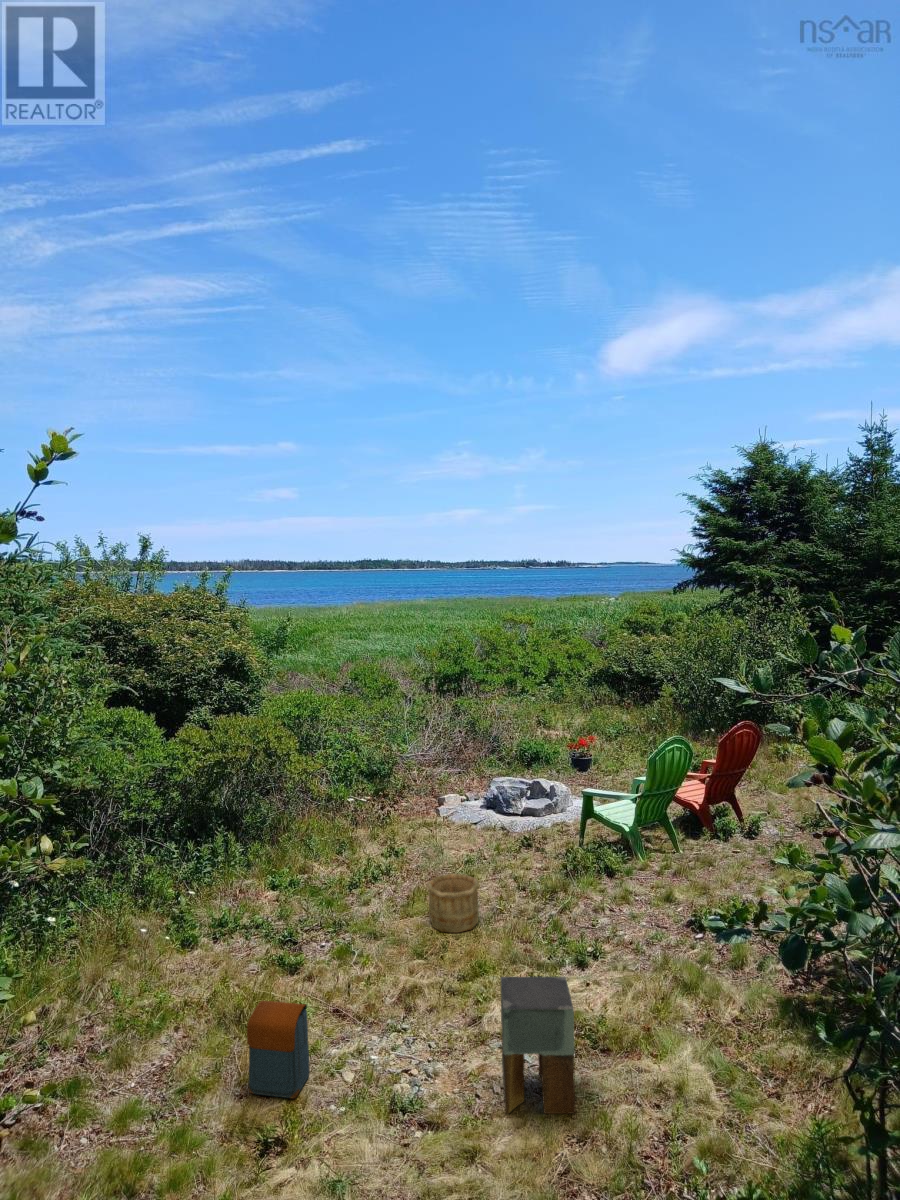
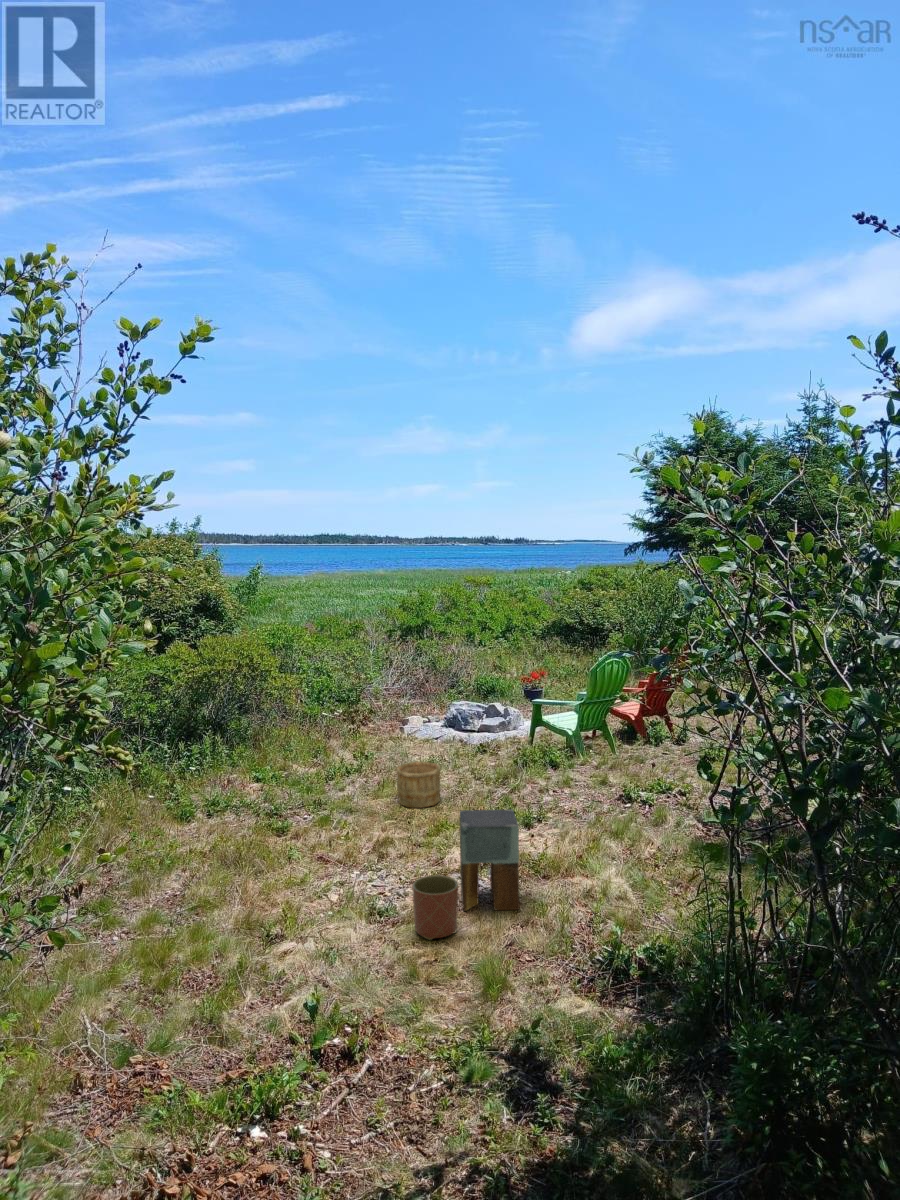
backpack: present [247,1001,310,1099] -> none [249,834,301,908]
planter: none [442,1072,499,1166] -> present [413,875,458,940]

